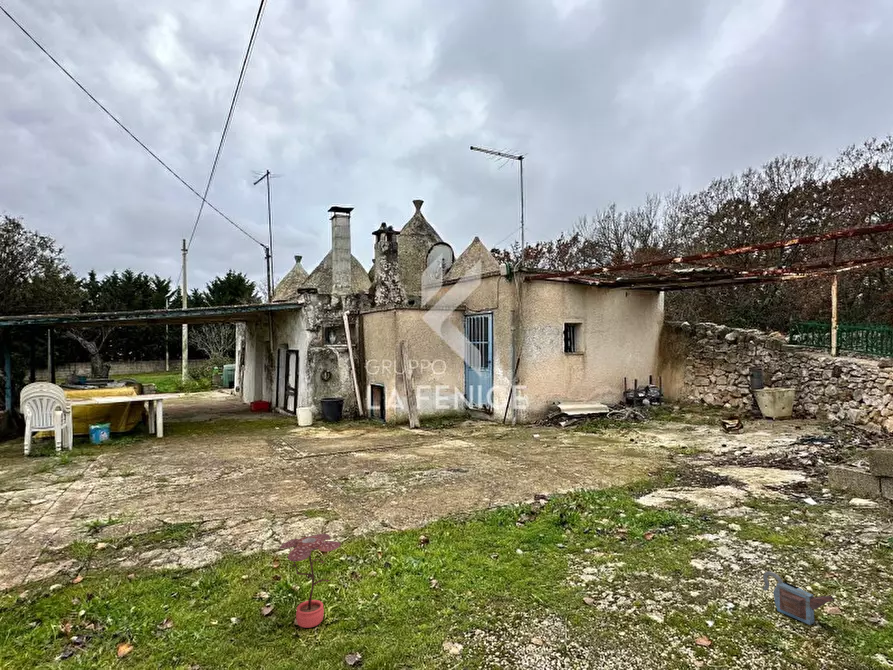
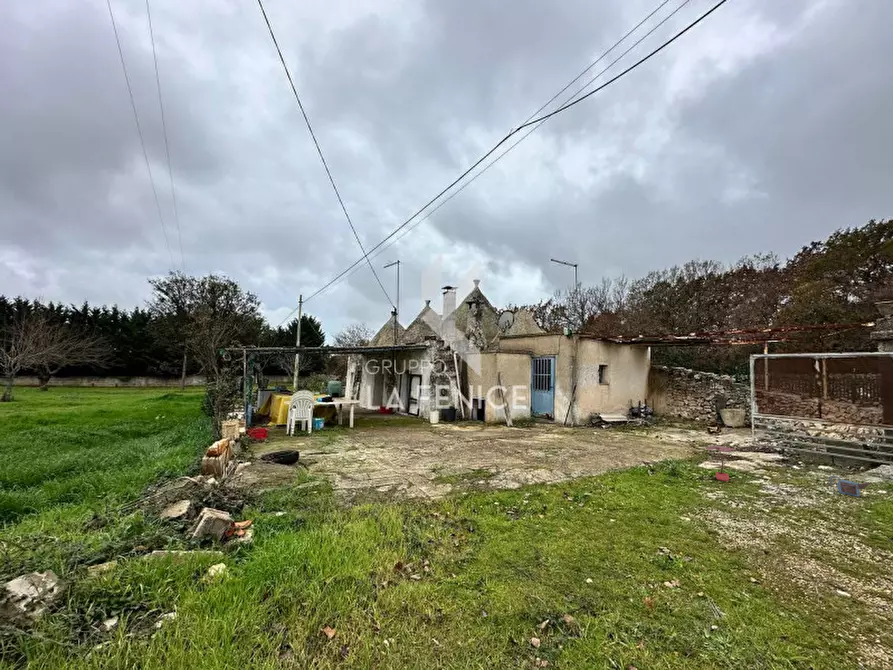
potted plant: present [279,534,341,628] -> present [706,446,734,481]

